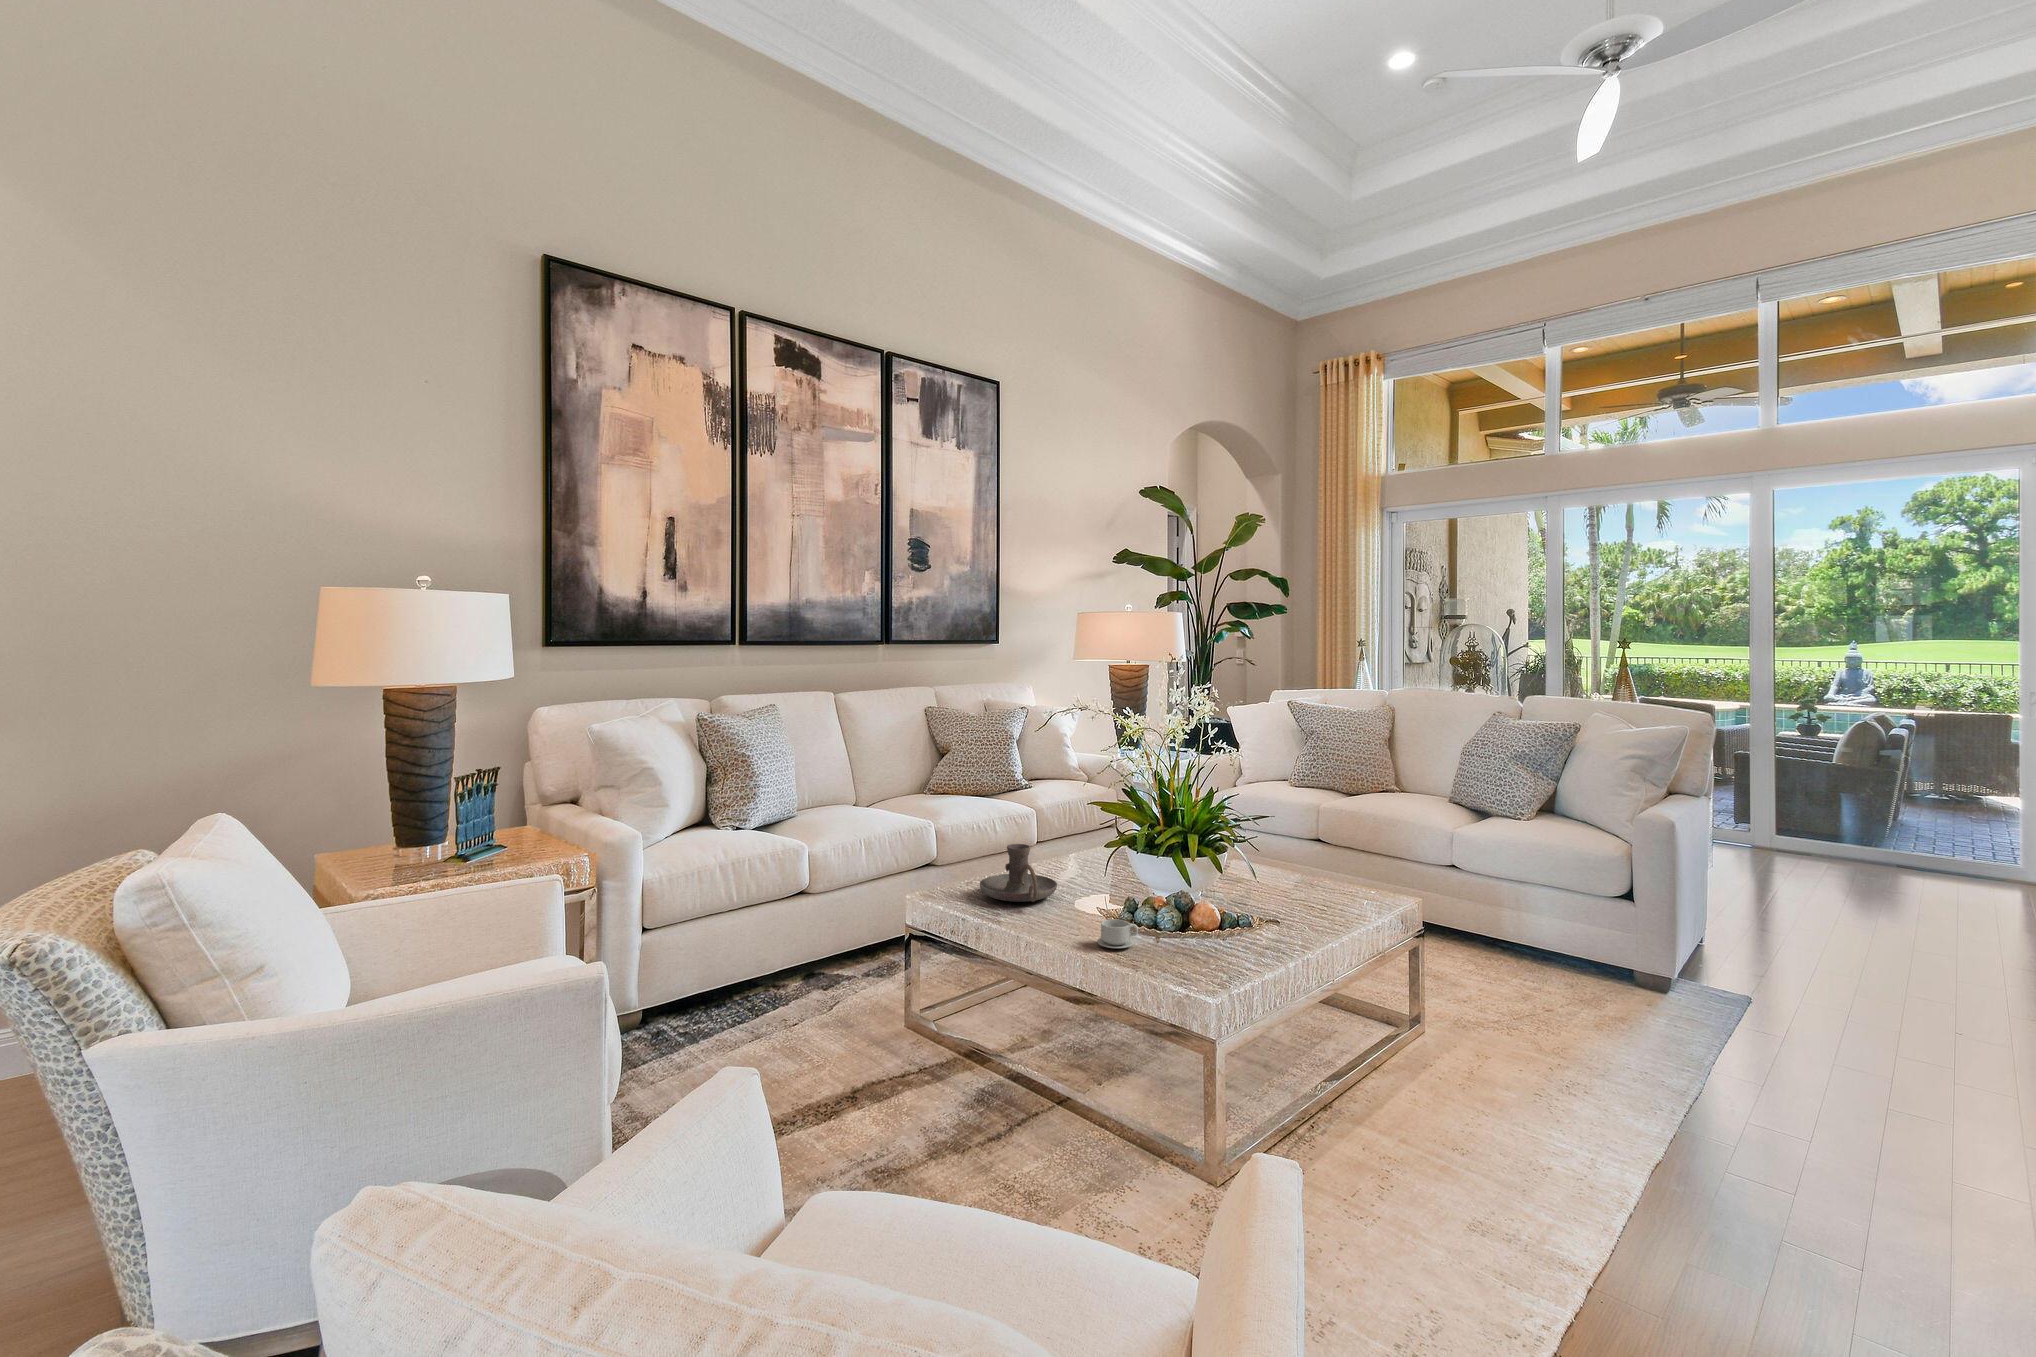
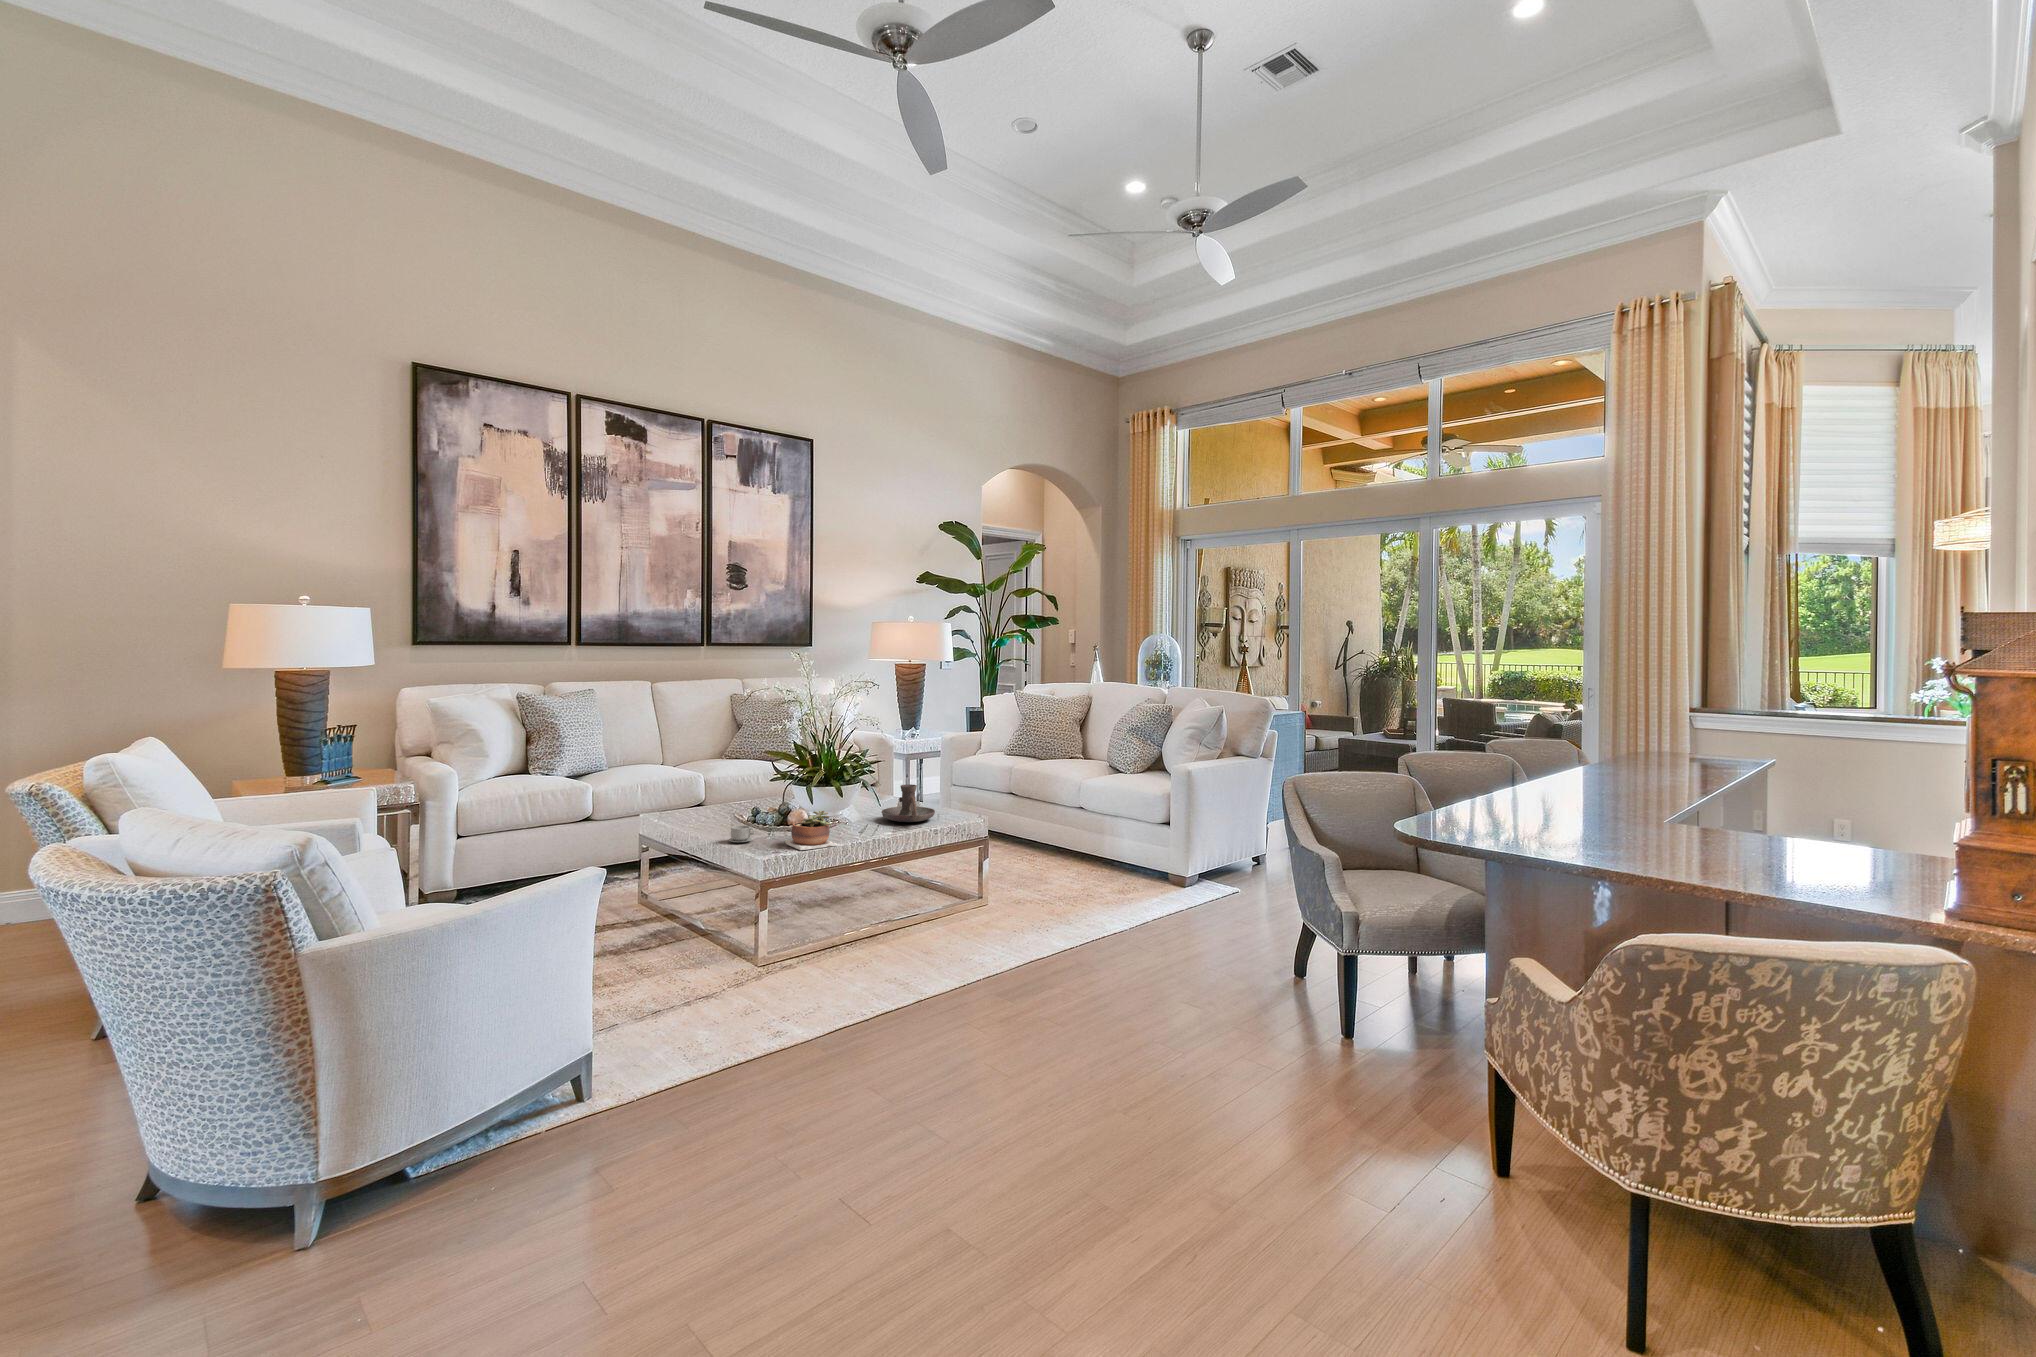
candle holder: present [980,844,1057,902] -> present [882,784,935,822]
succulent plant: none [1187,897,1272,964] -> present [785,811,837,850]

